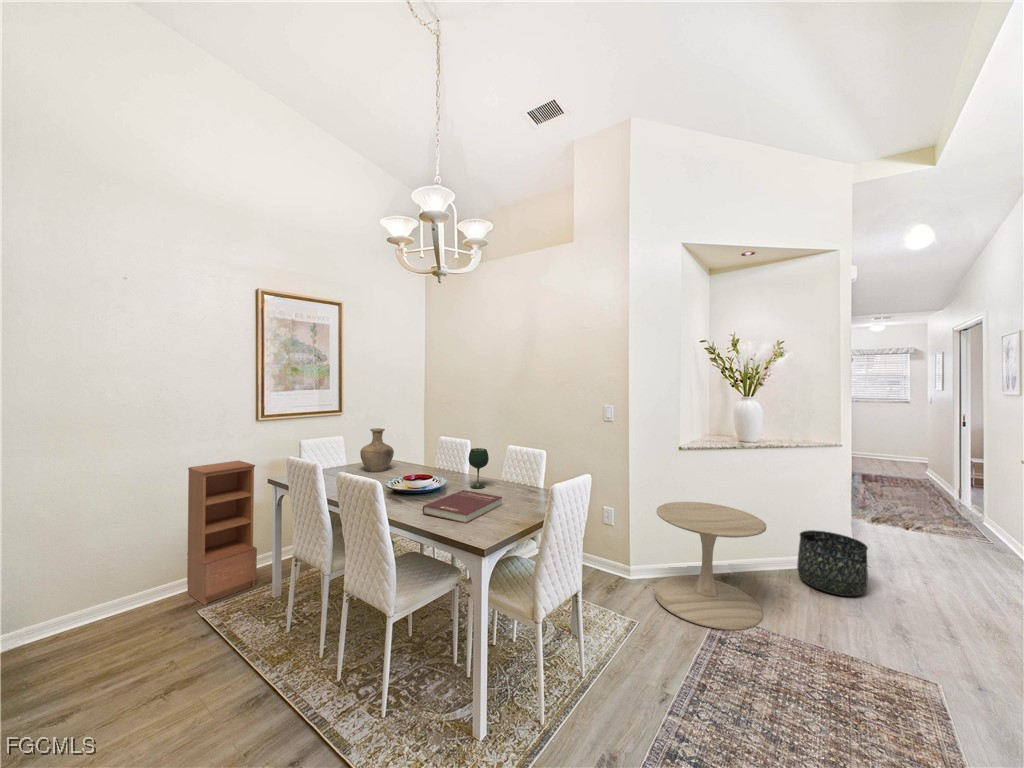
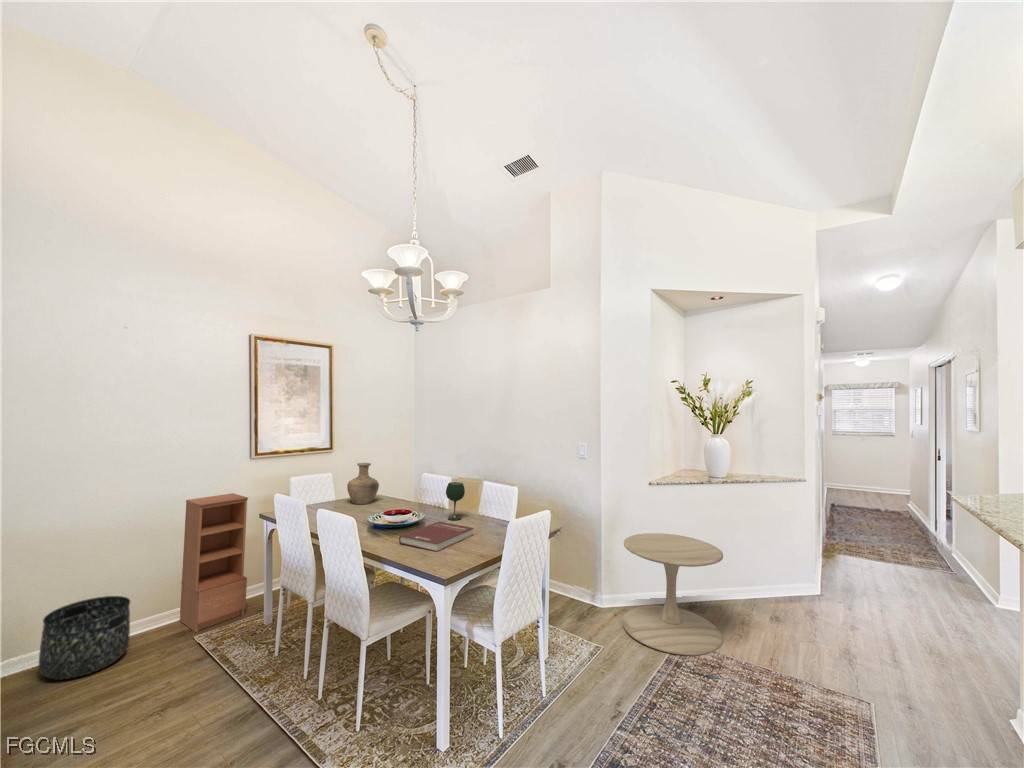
basket: present [797,530,868,596] -> present [39,596,130,679]

